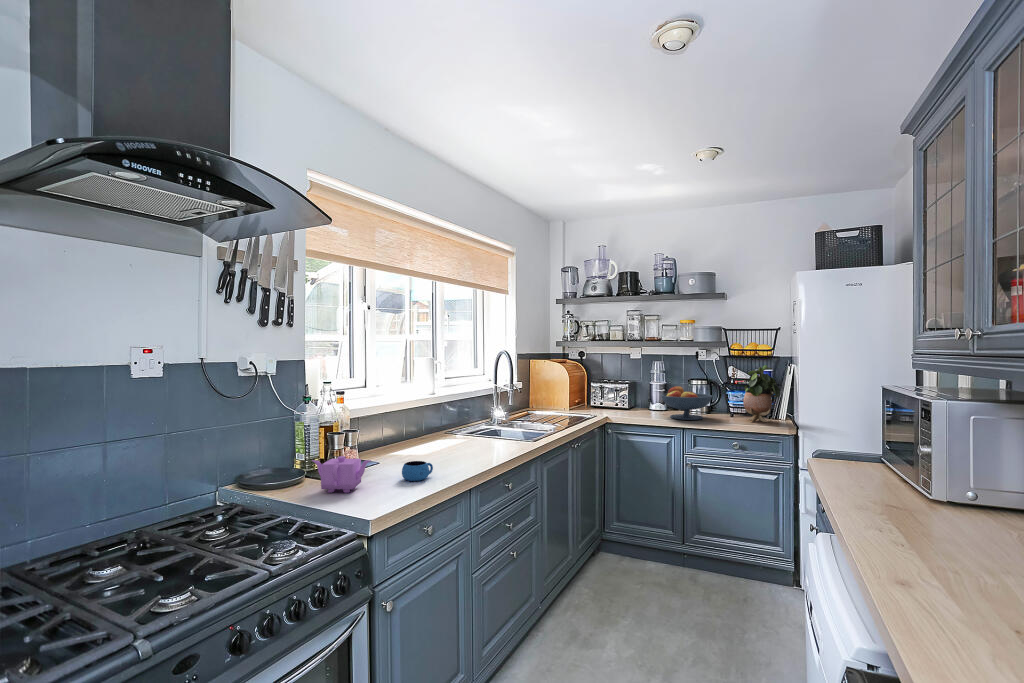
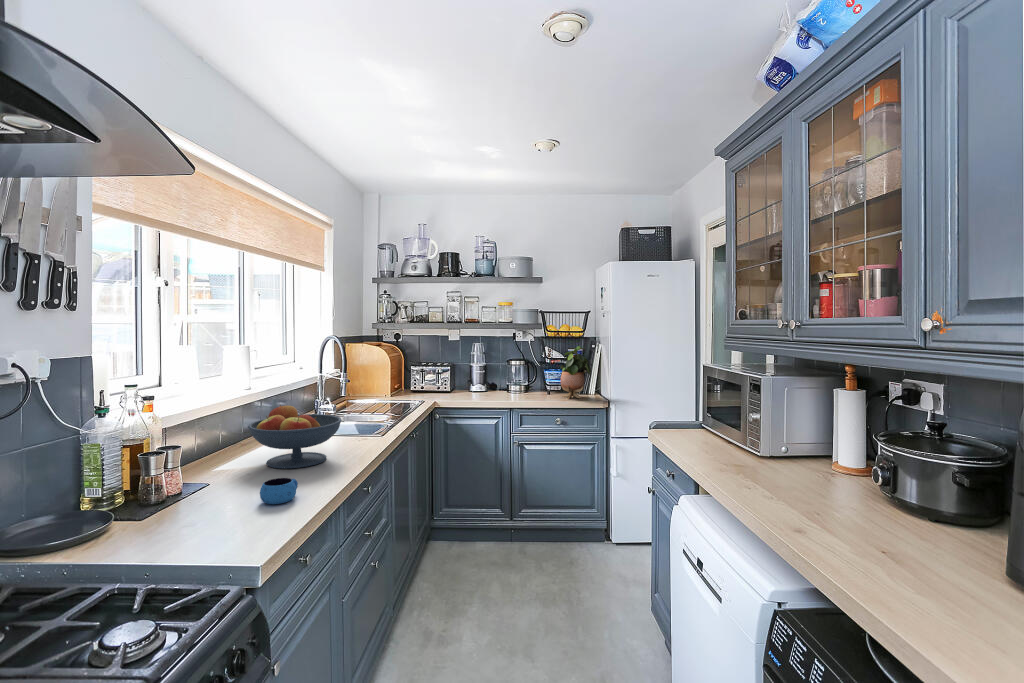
fruit bowl: present [661,386,712,420] -> present [248,405,342,469]
teapot: present [312,456,371,493] -> none [135,486,229,538]

